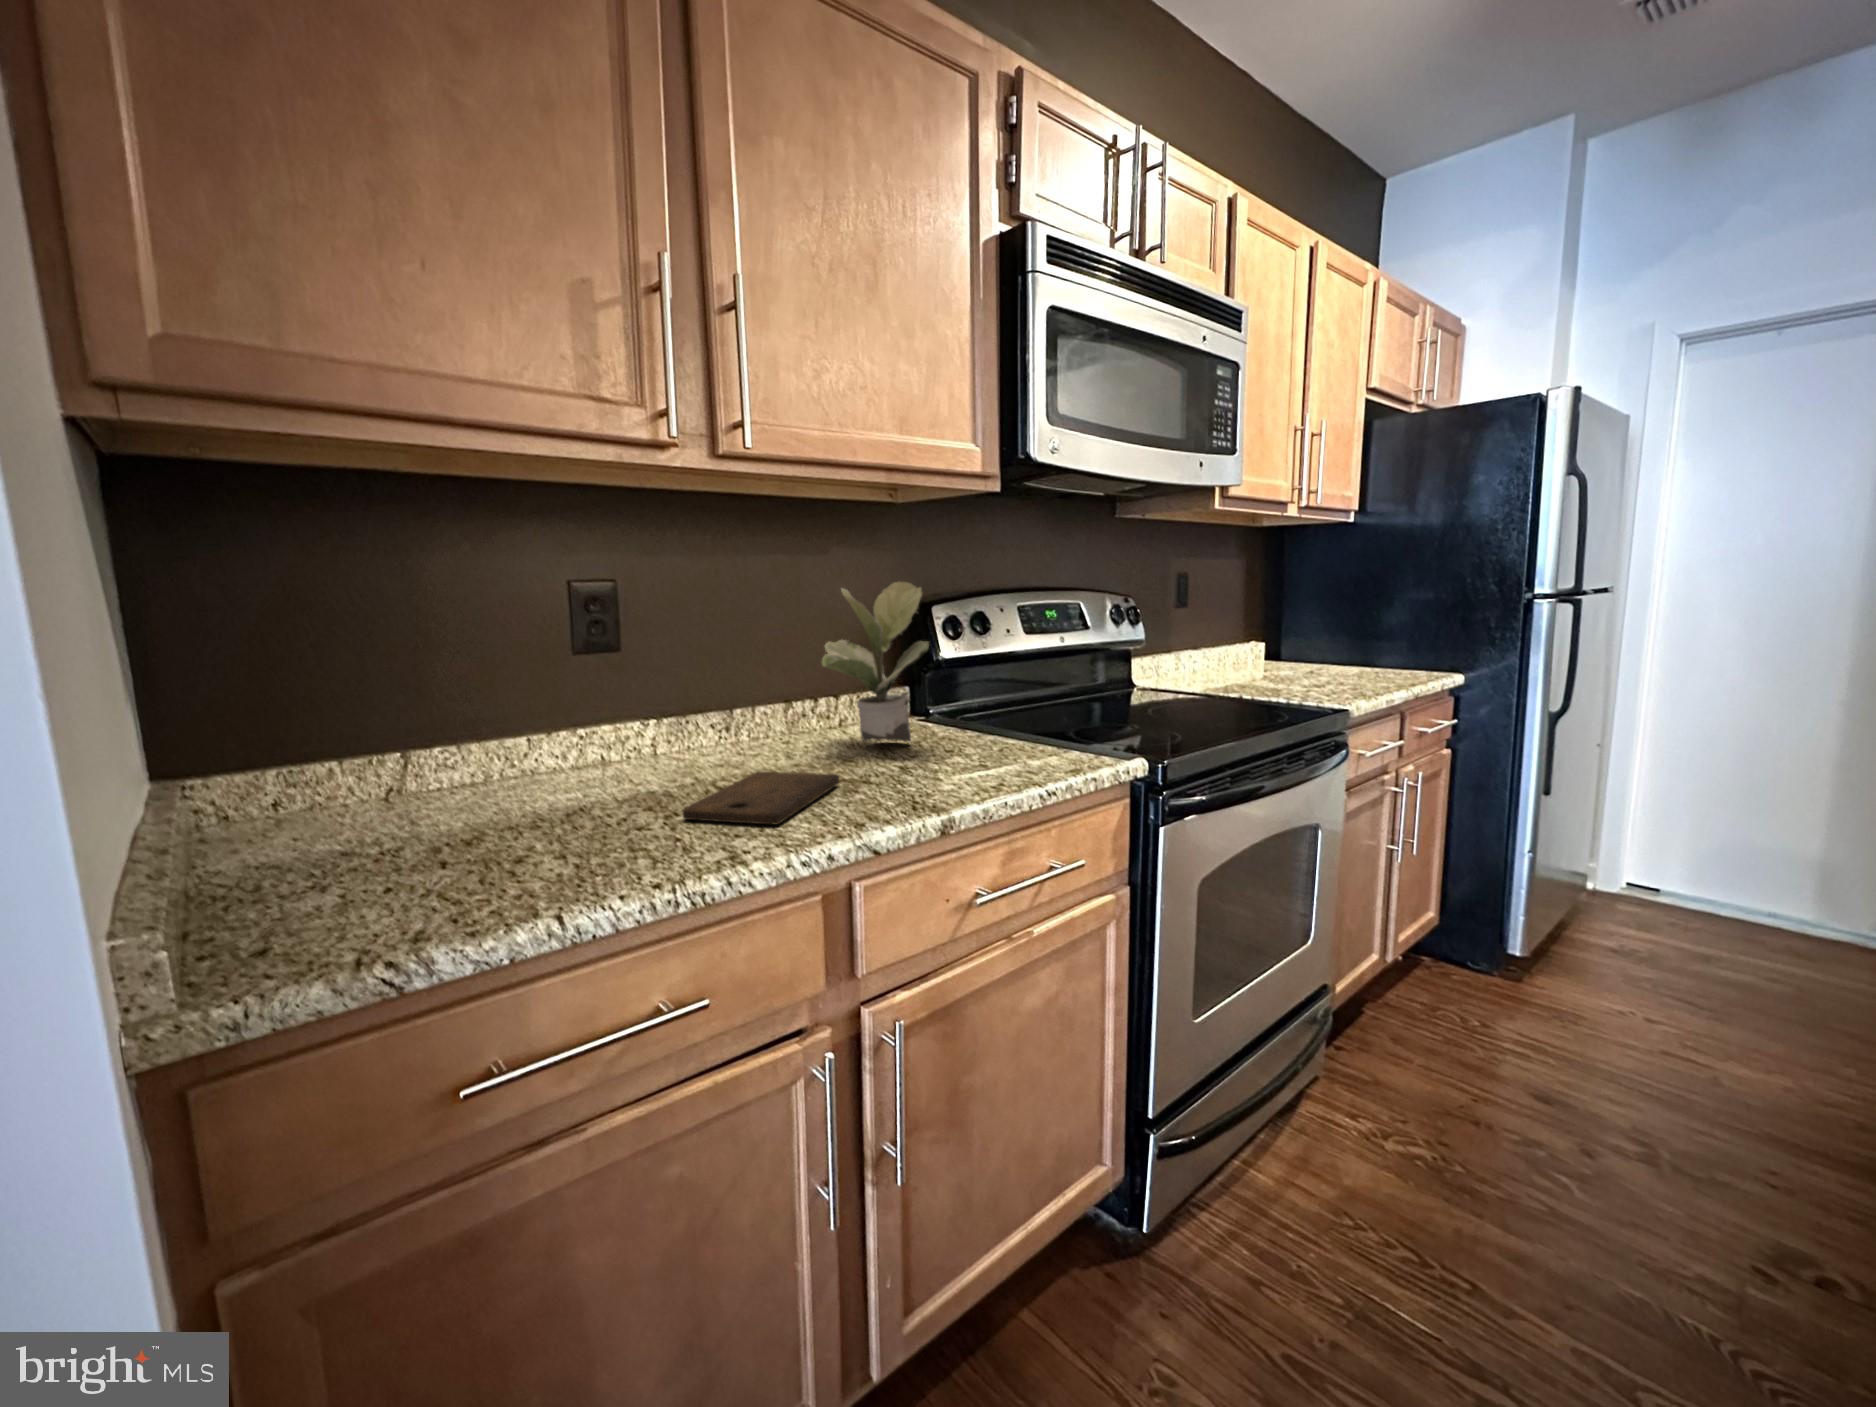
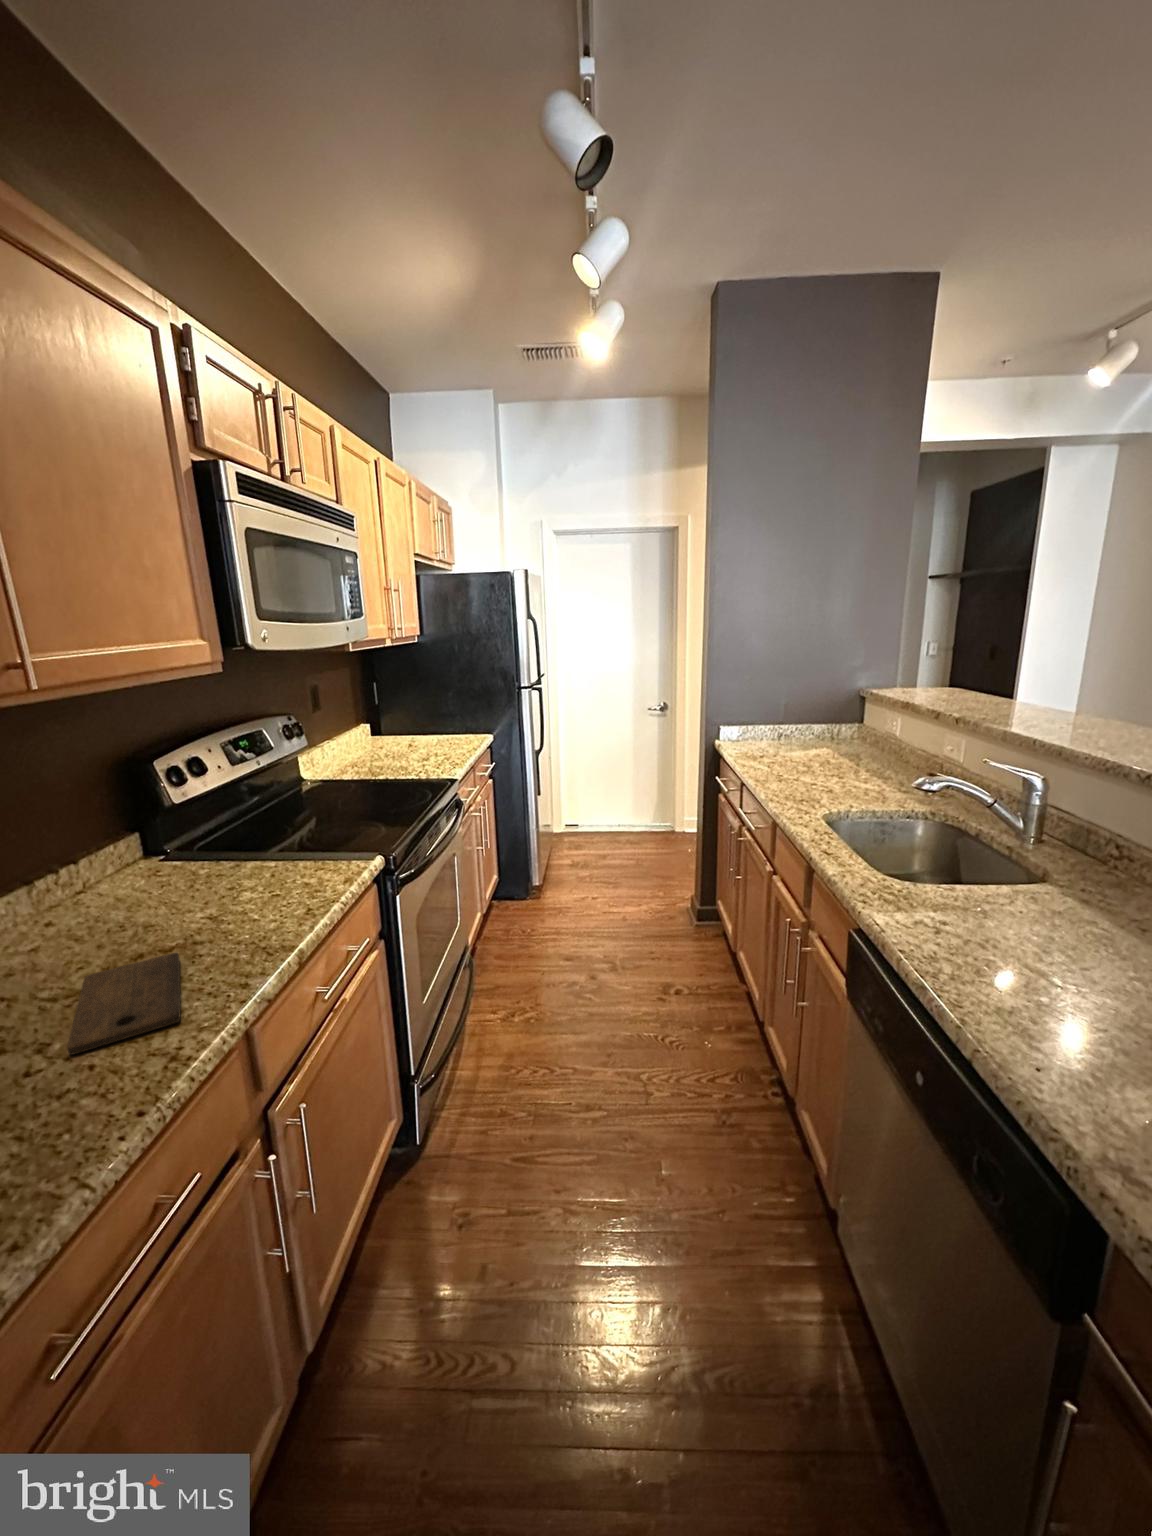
potted plant: present [821,582,929,743] -> none [81,762,207,905]

